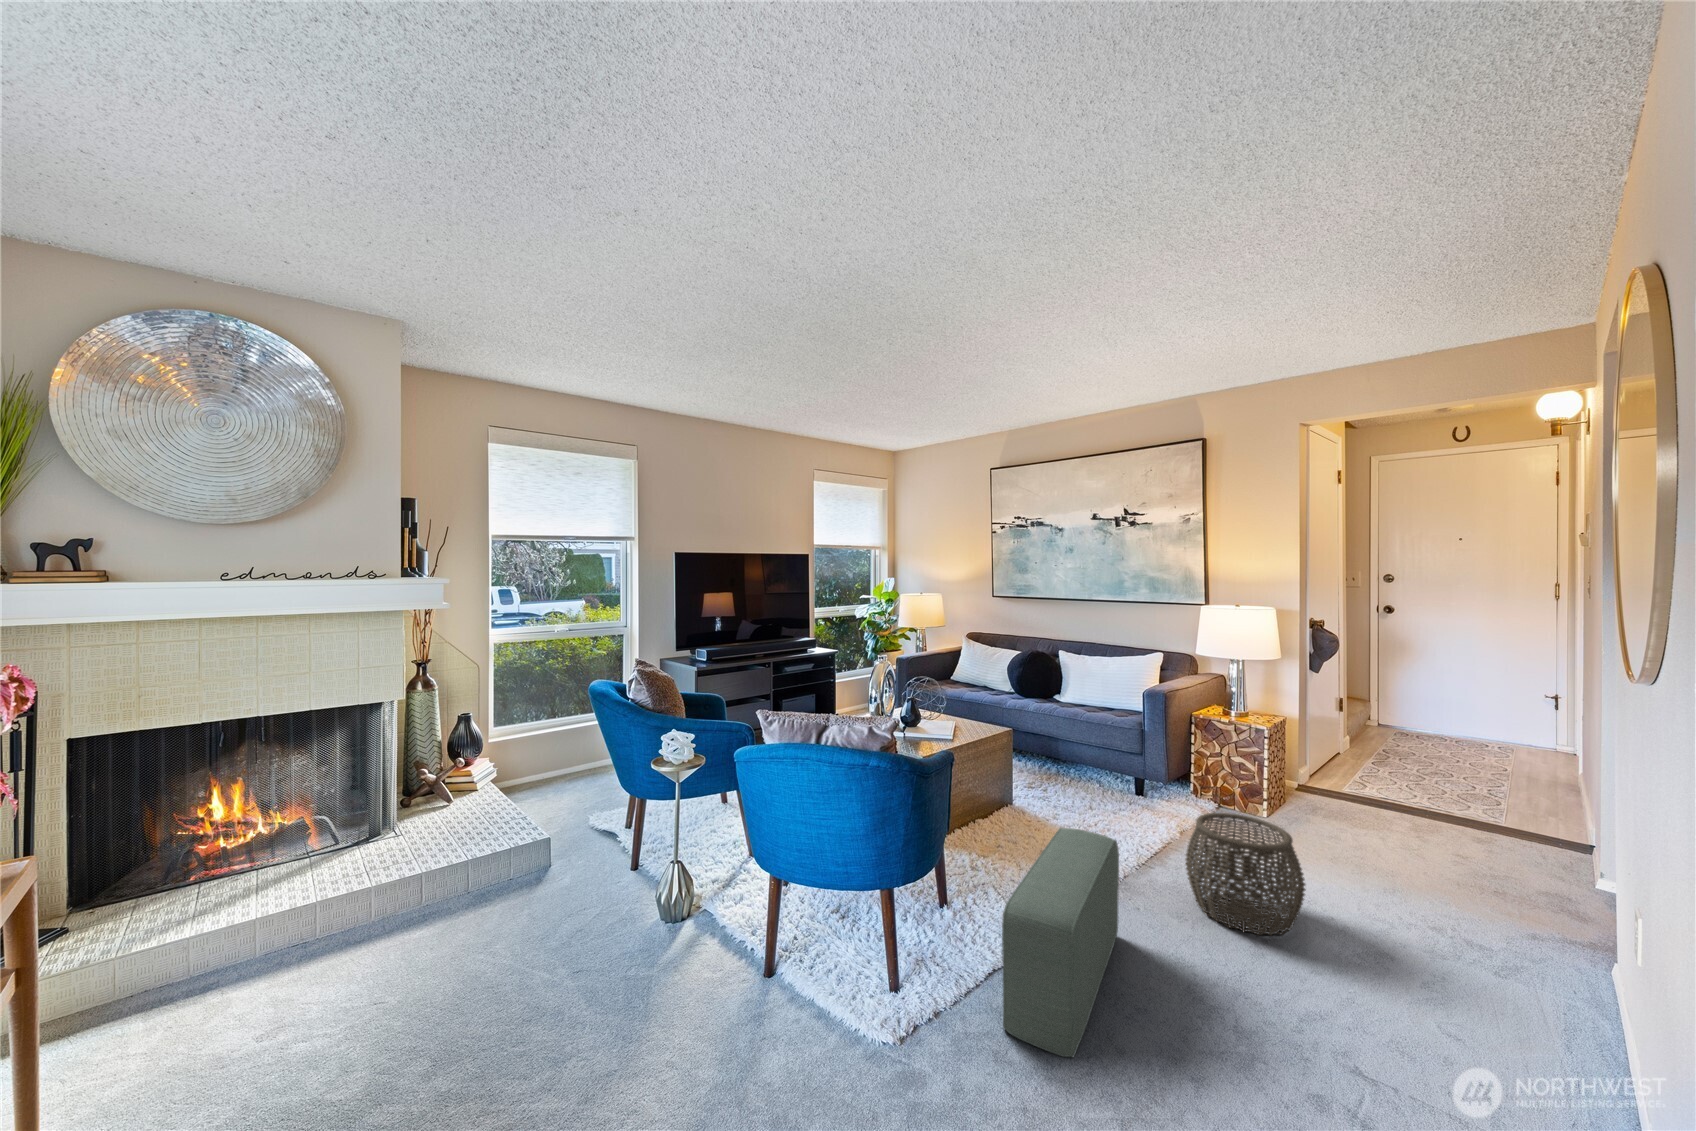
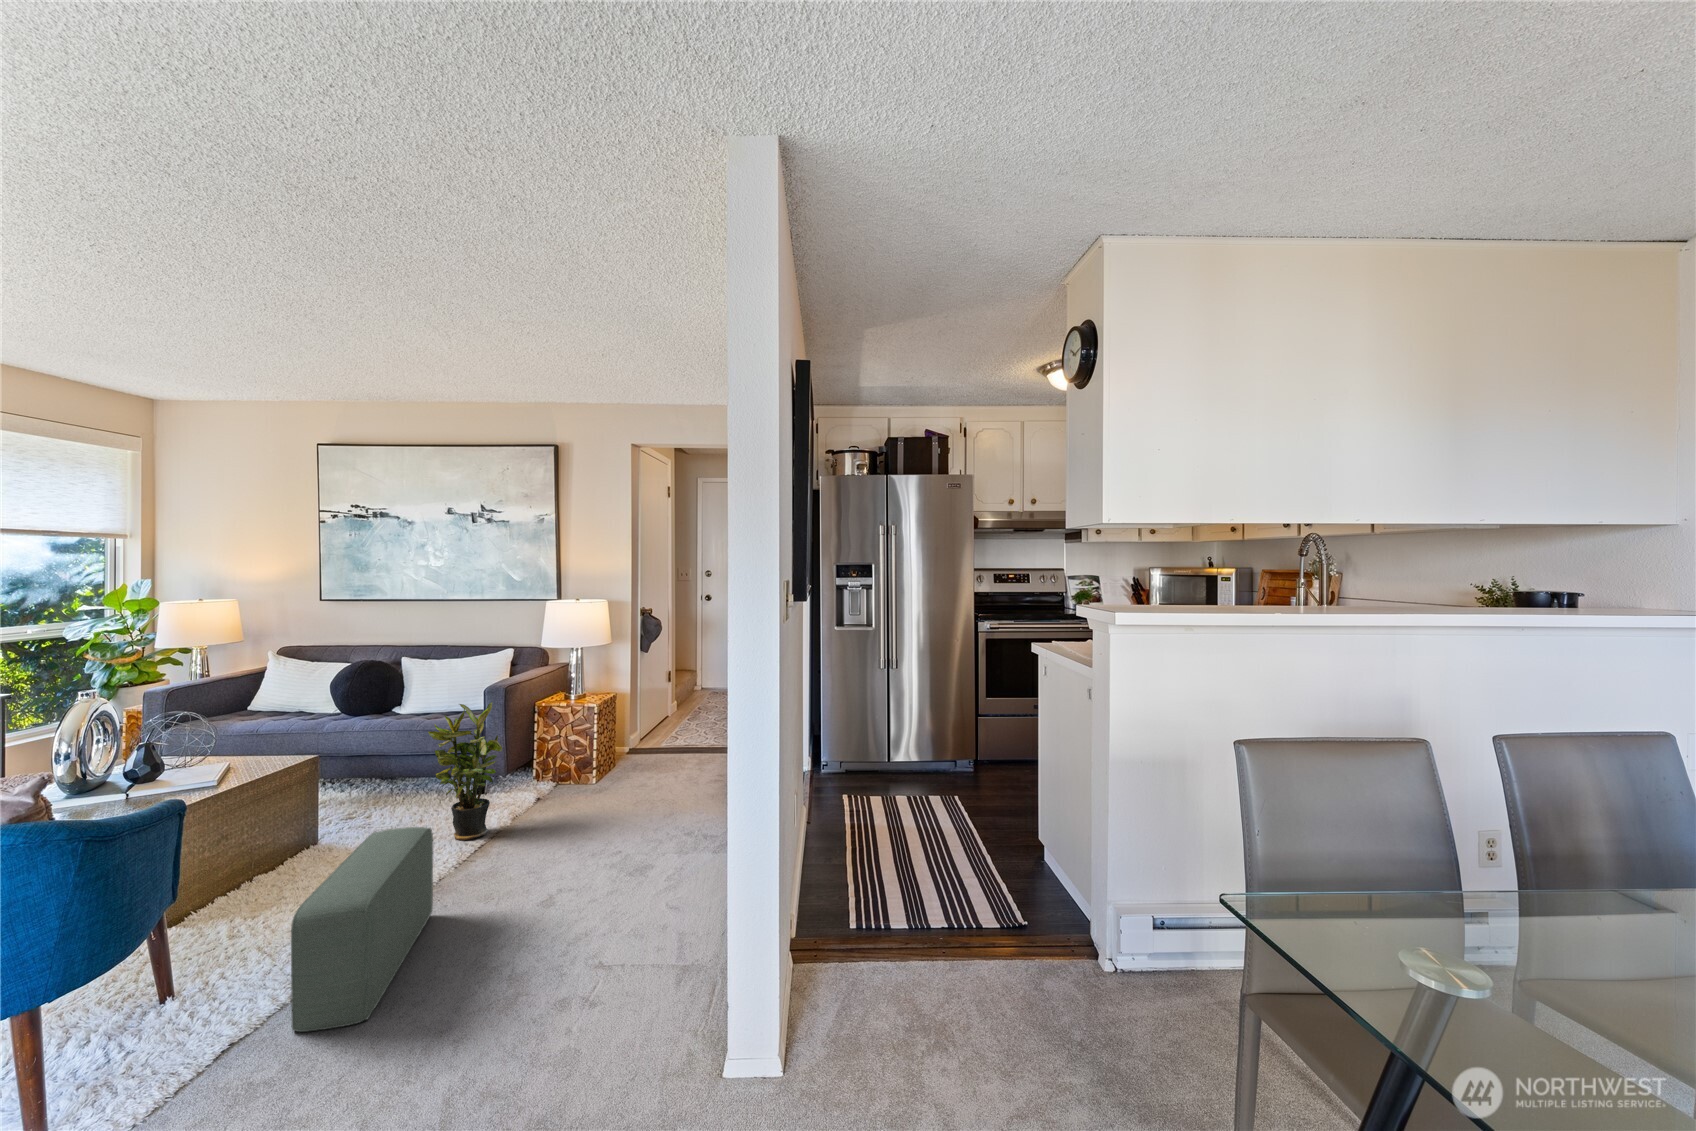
potted plant: none [1095,704,1169,850] -> present [428,702,502,841]
woven basket: present [1185,813,1305,936] -> none [504,780,595,875]

